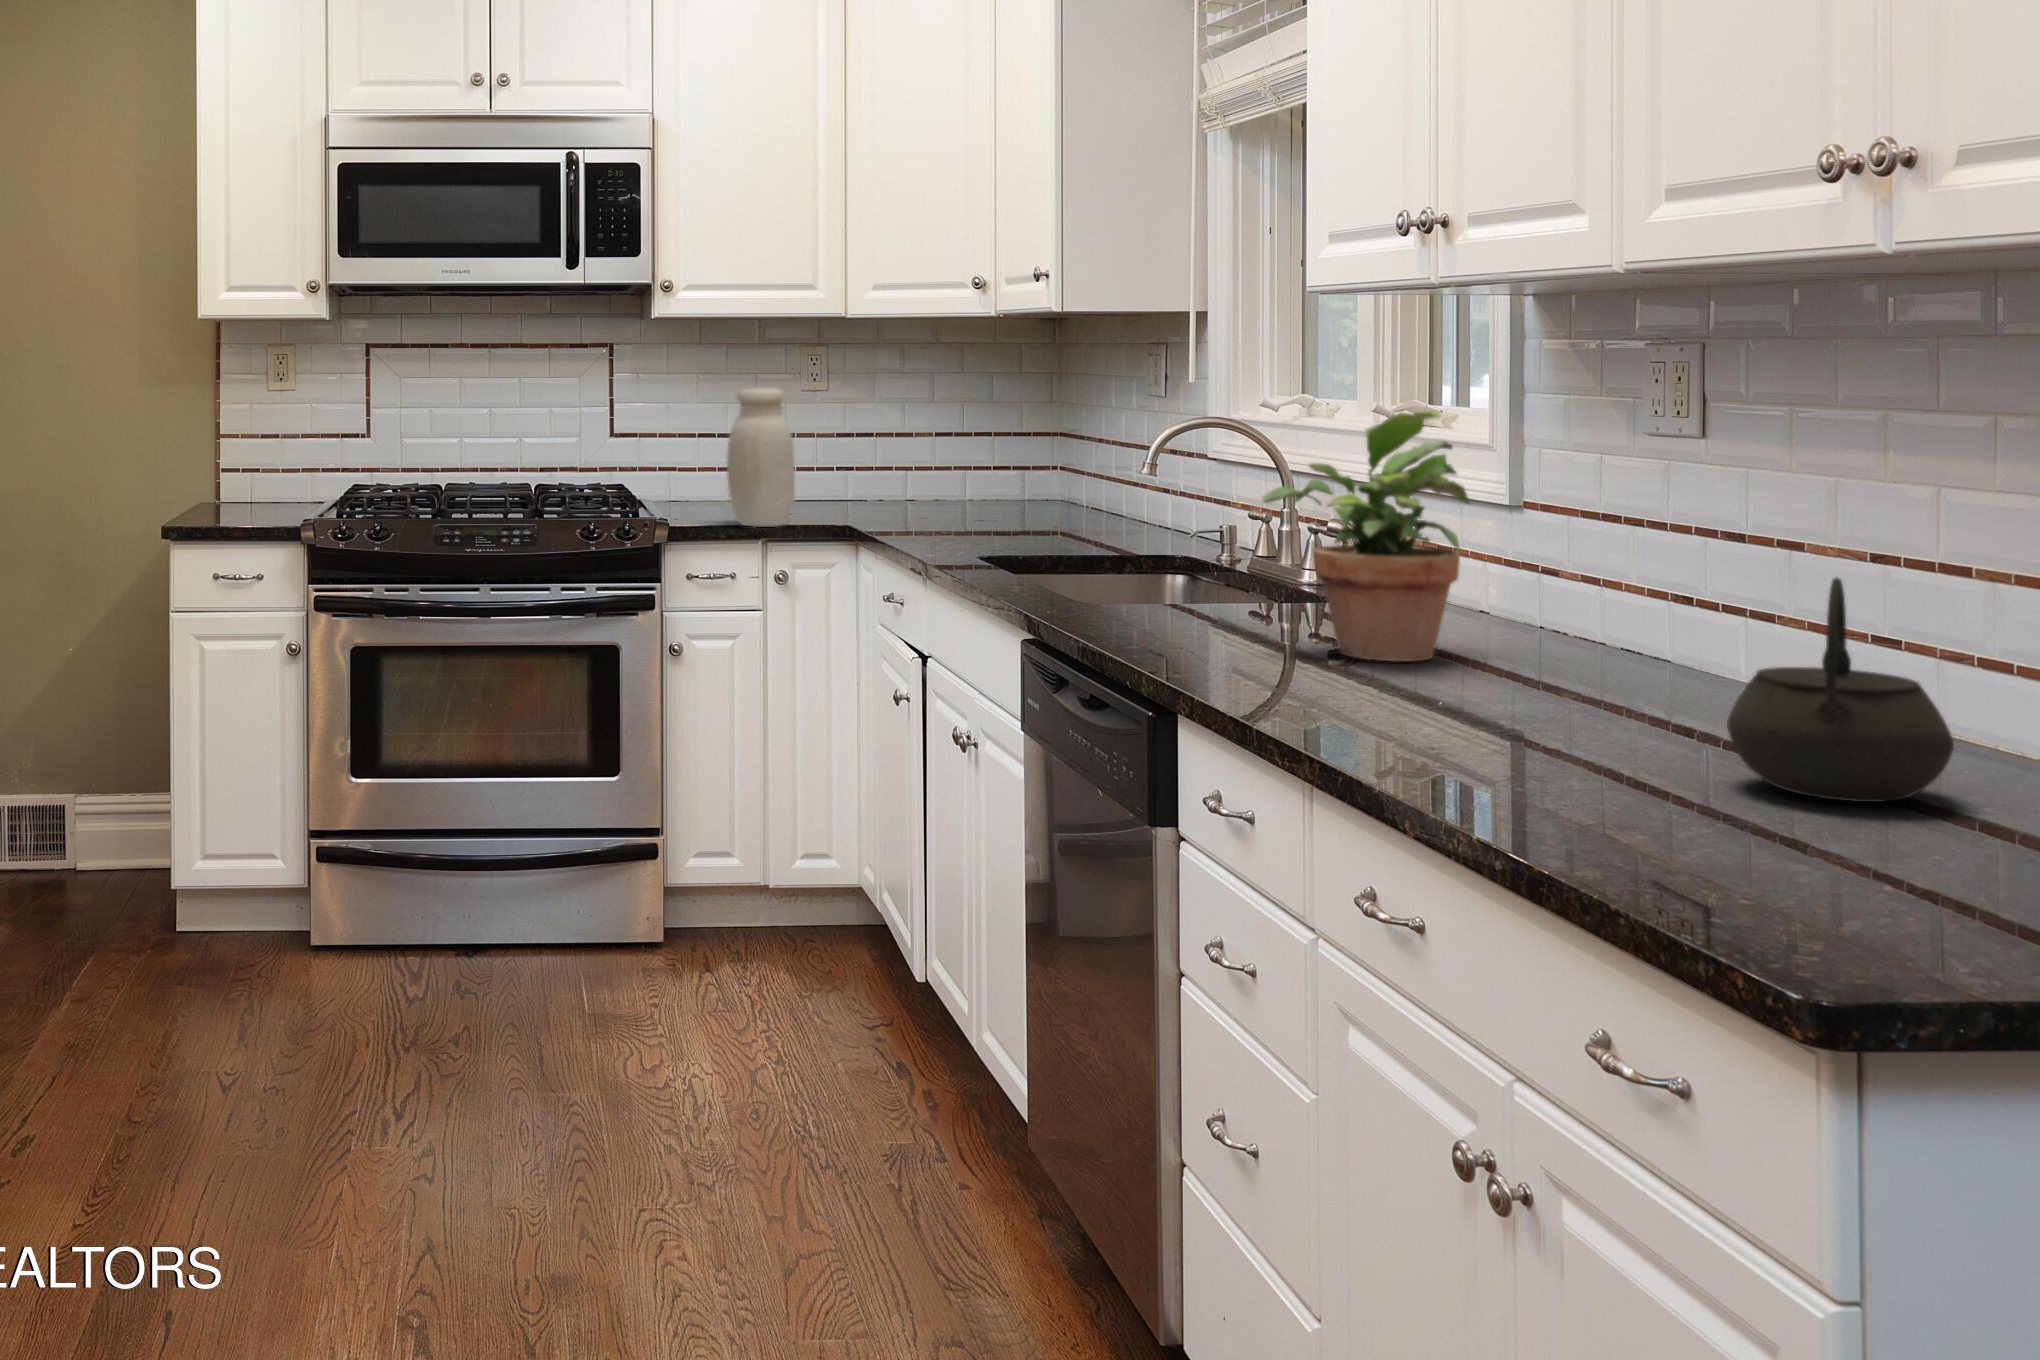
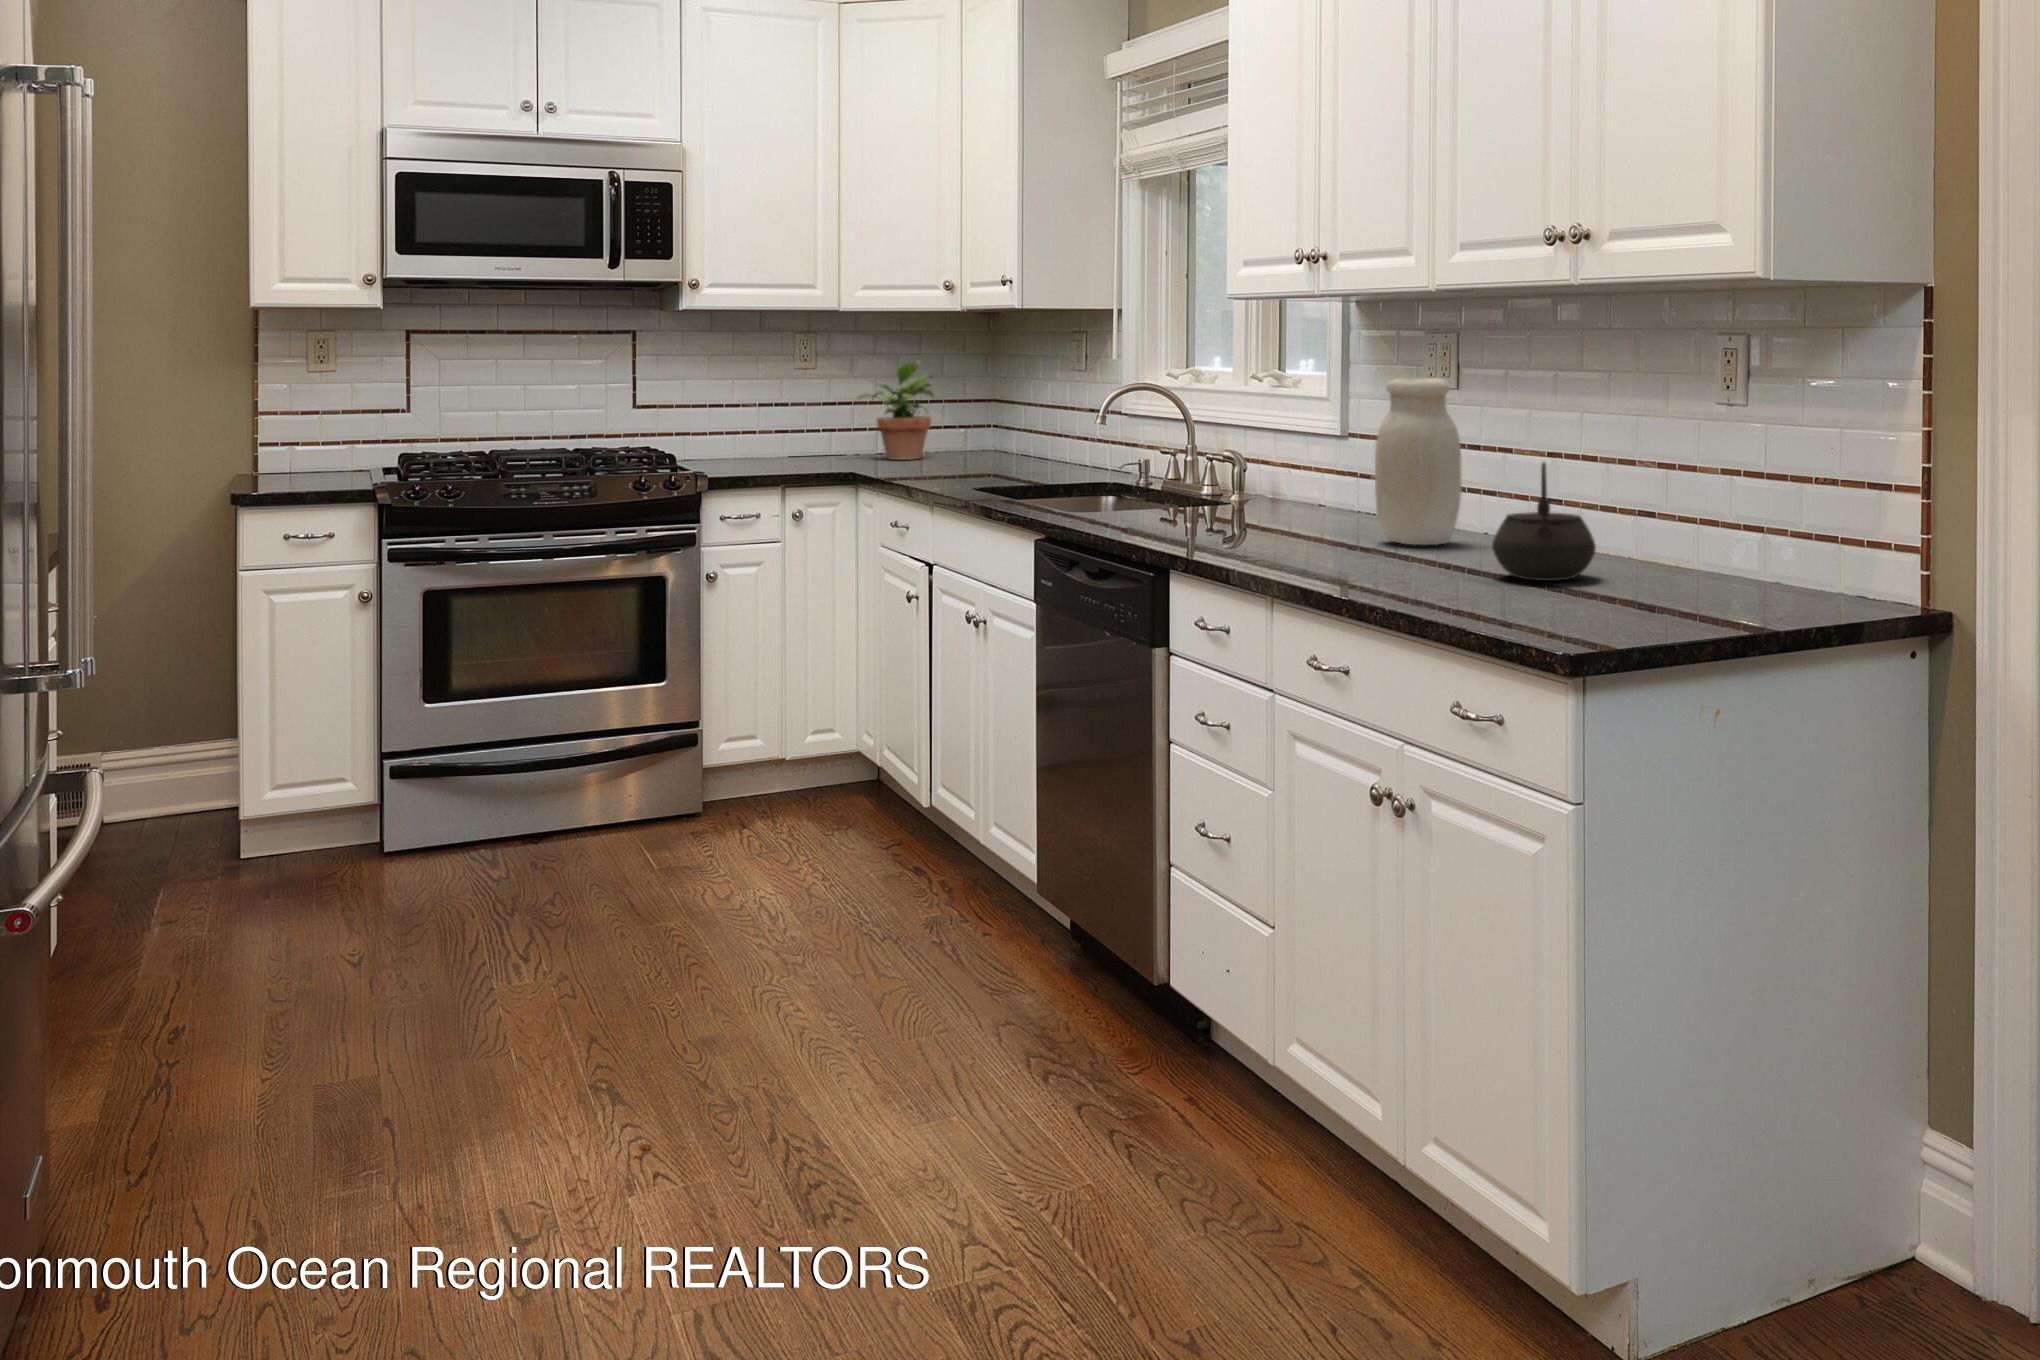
jar: present [727,388,795,527] -> present [1375,378,1462,545]
potted plant: present [1262,410,1469,661] -> present [857,362,934,460]

